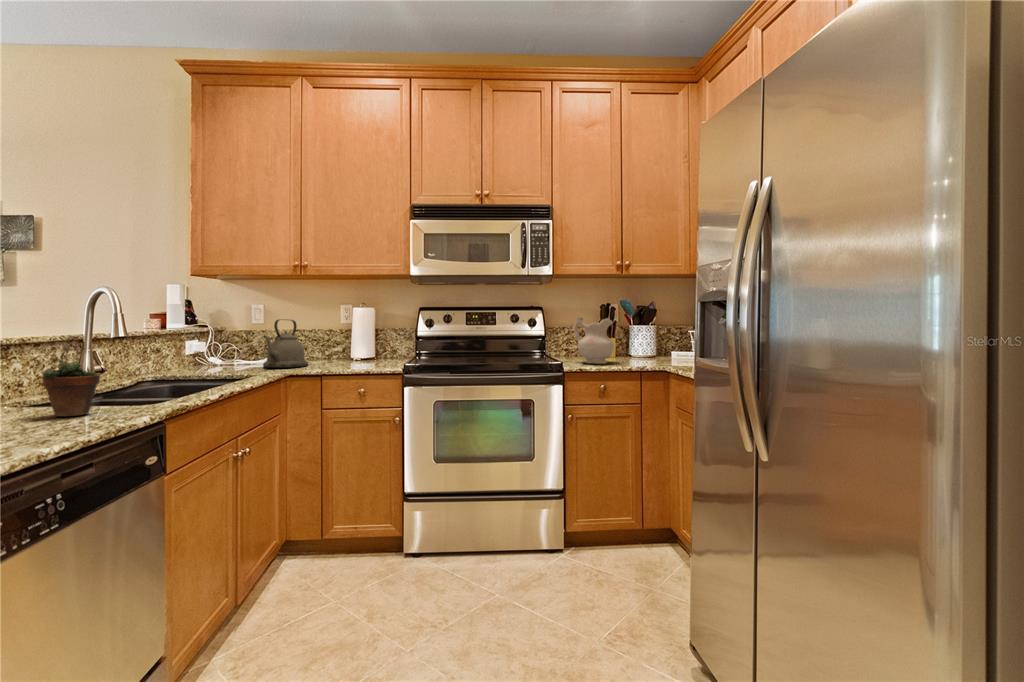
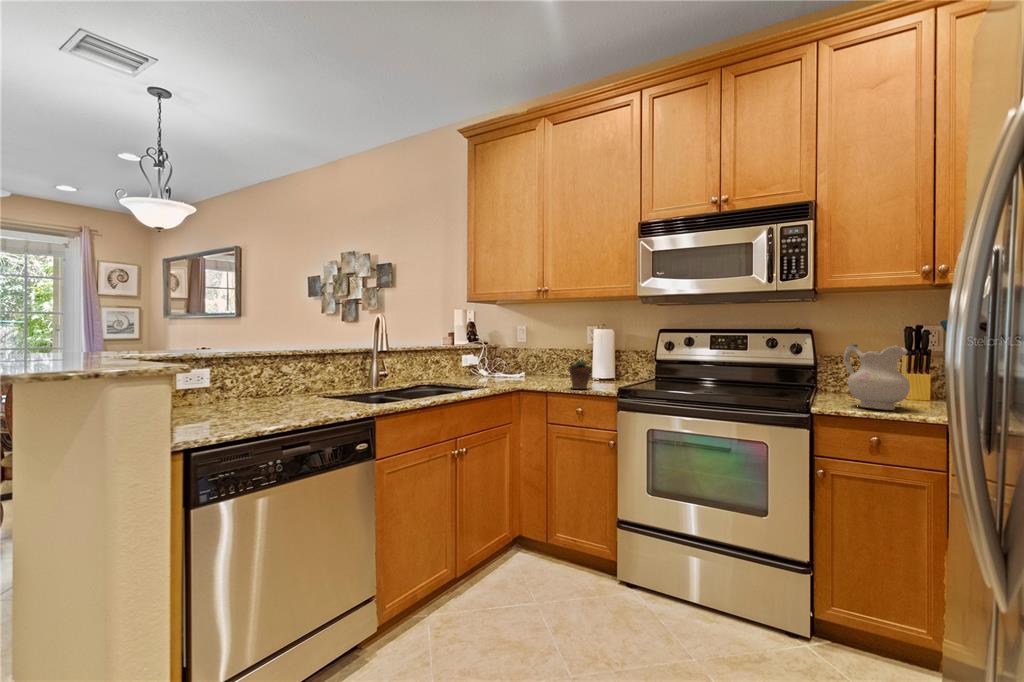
kettle: present [263,320,308,368] -> none [505,339,546,383]
succulent plant: present [42,344,100,416] -> present [569,358,592,389]

